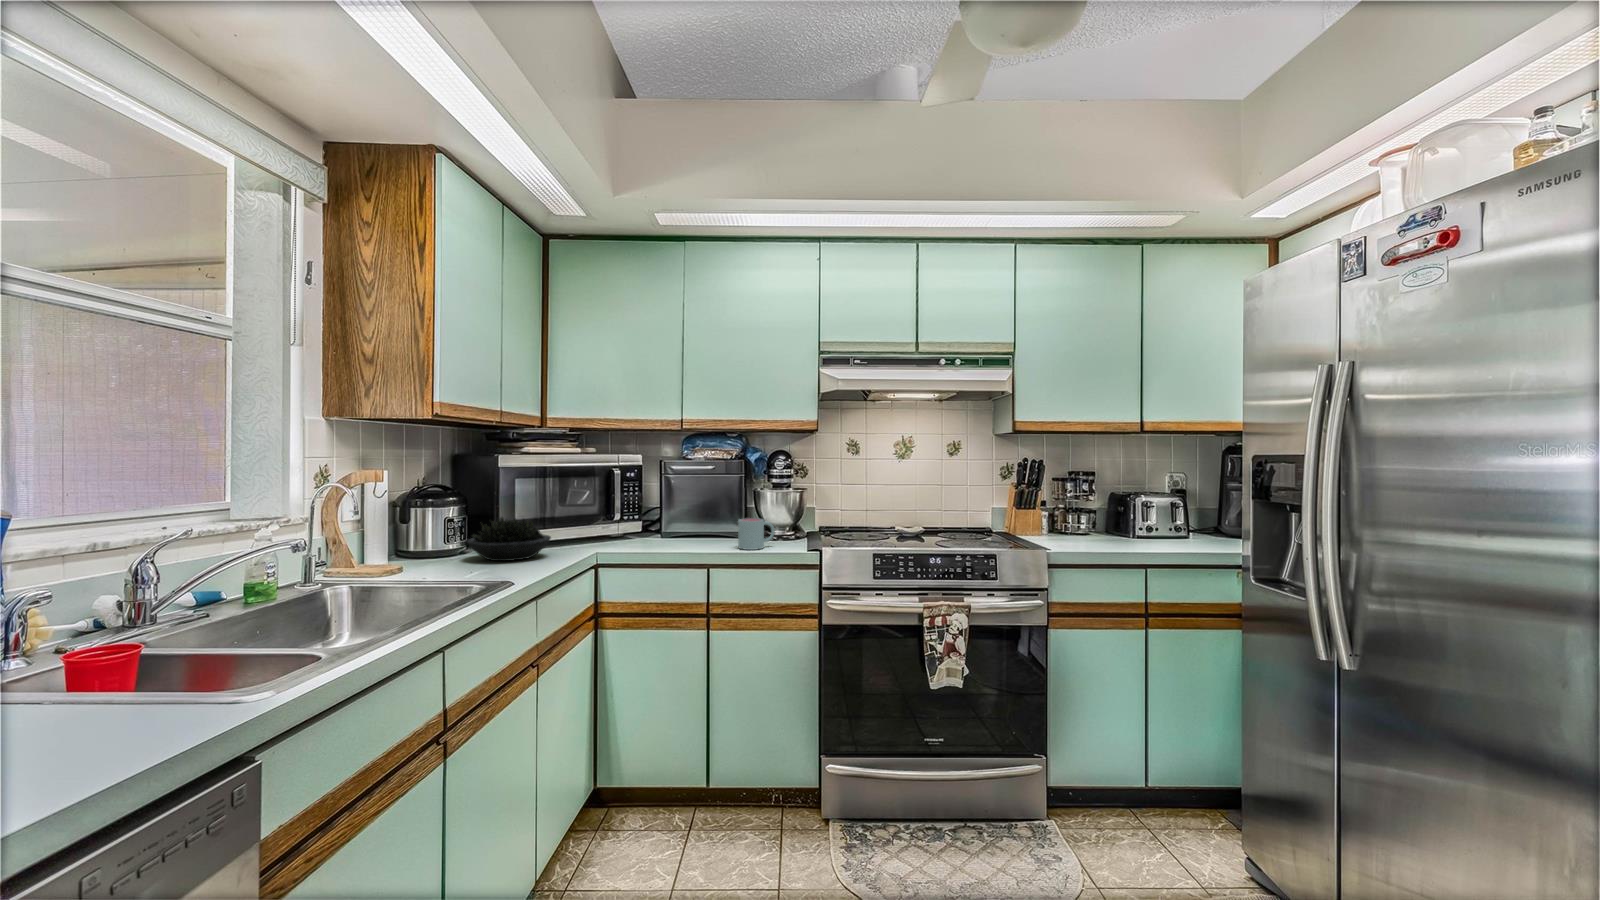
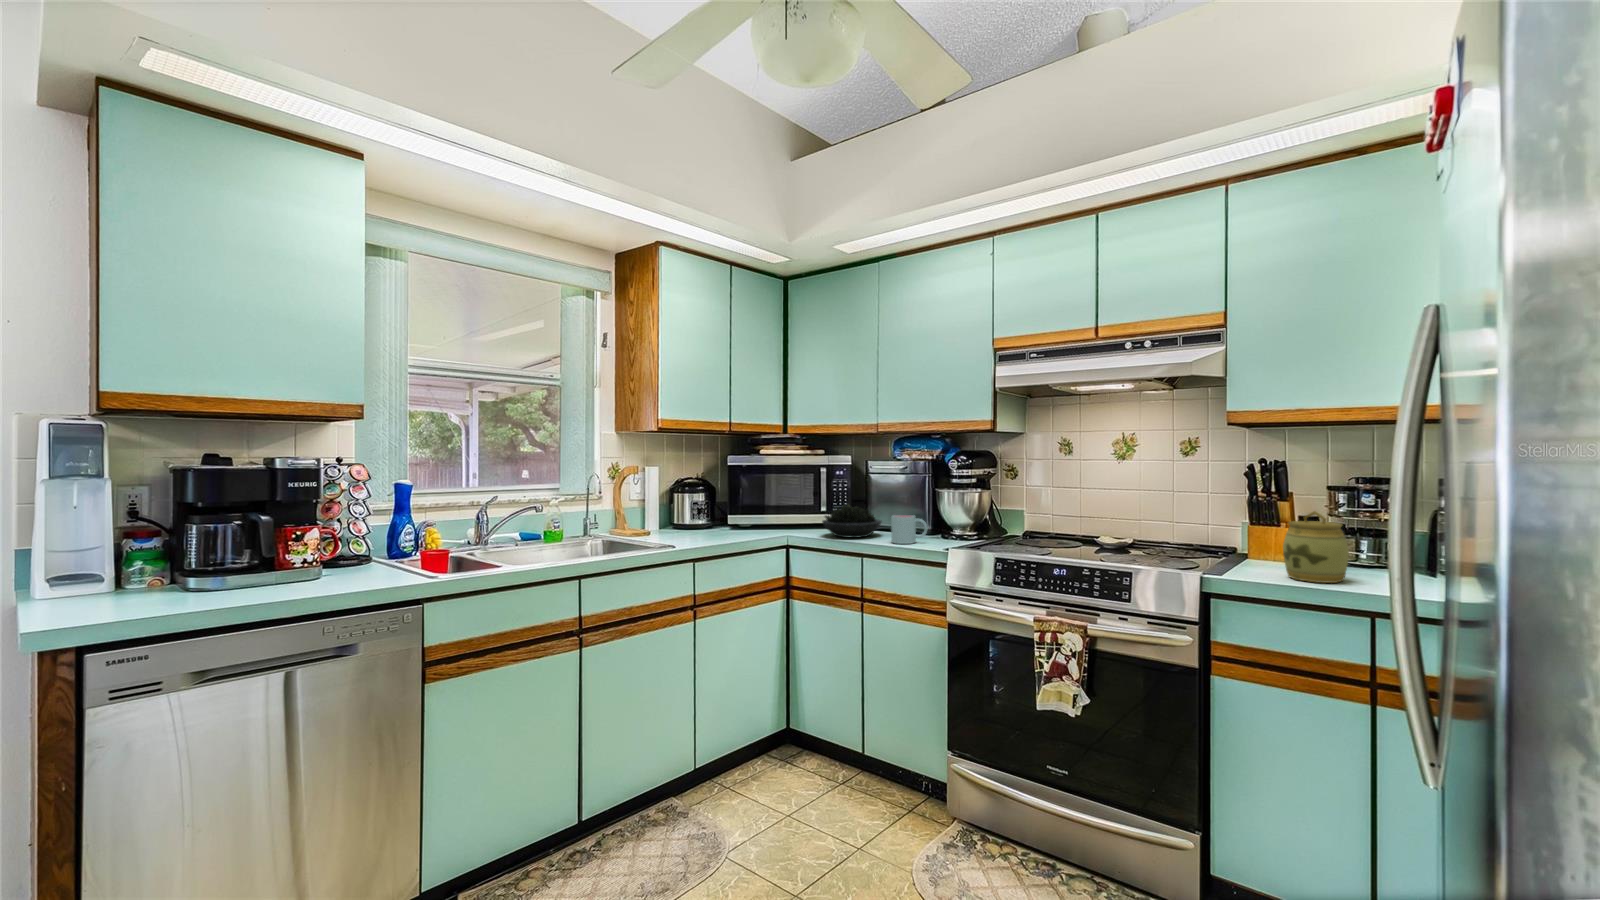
jar: none [1079,497,1120,548] -> present [1283,511,1349,583]
succulent plant: present [467,517,551,561] -> present [822,505,881,538]

